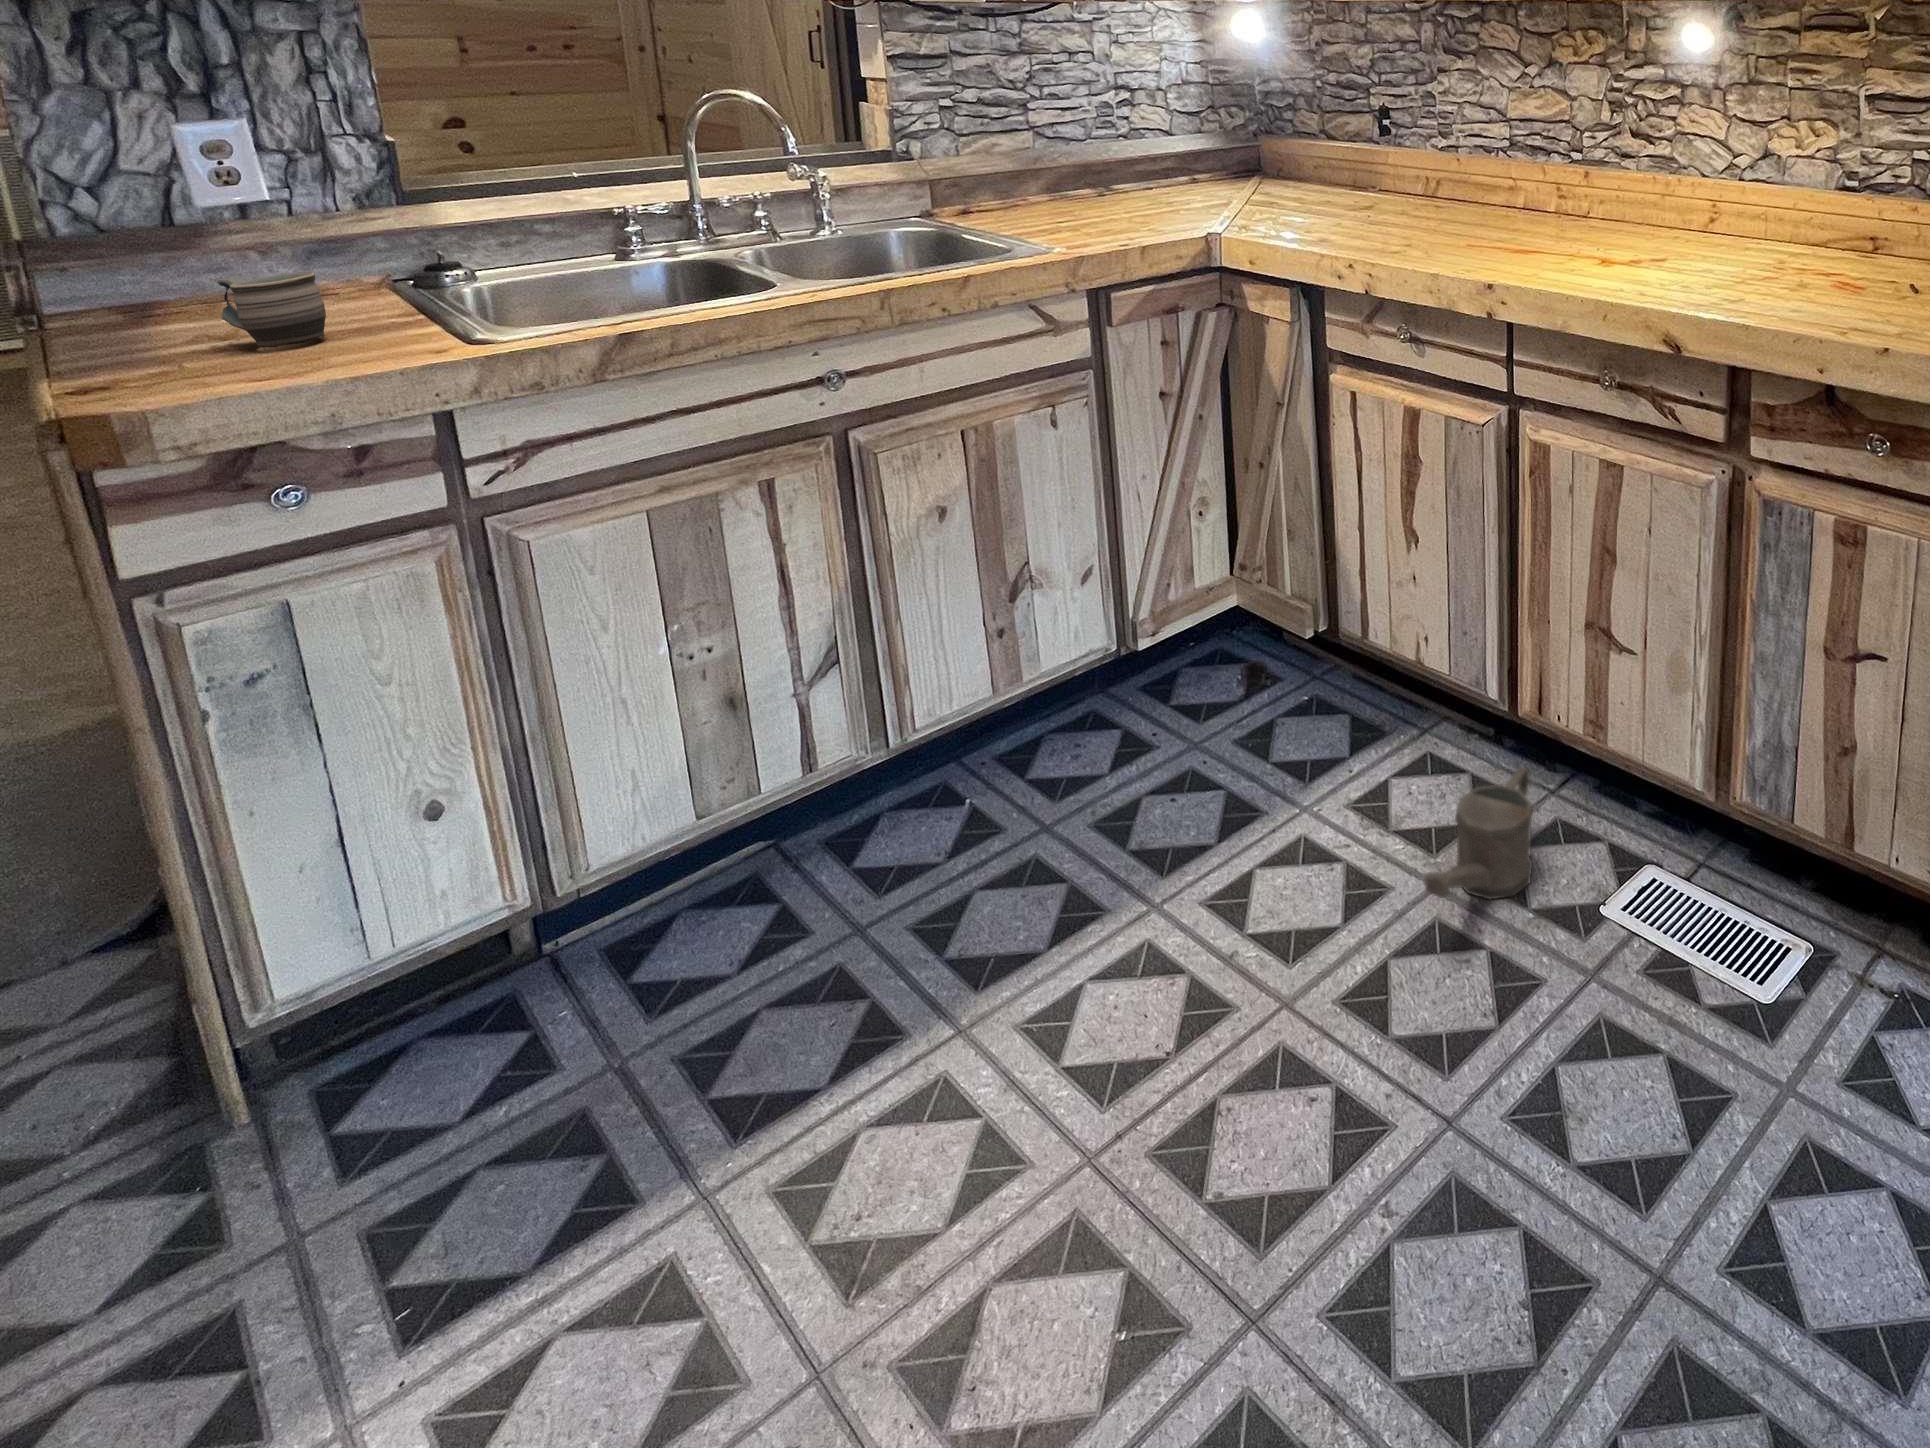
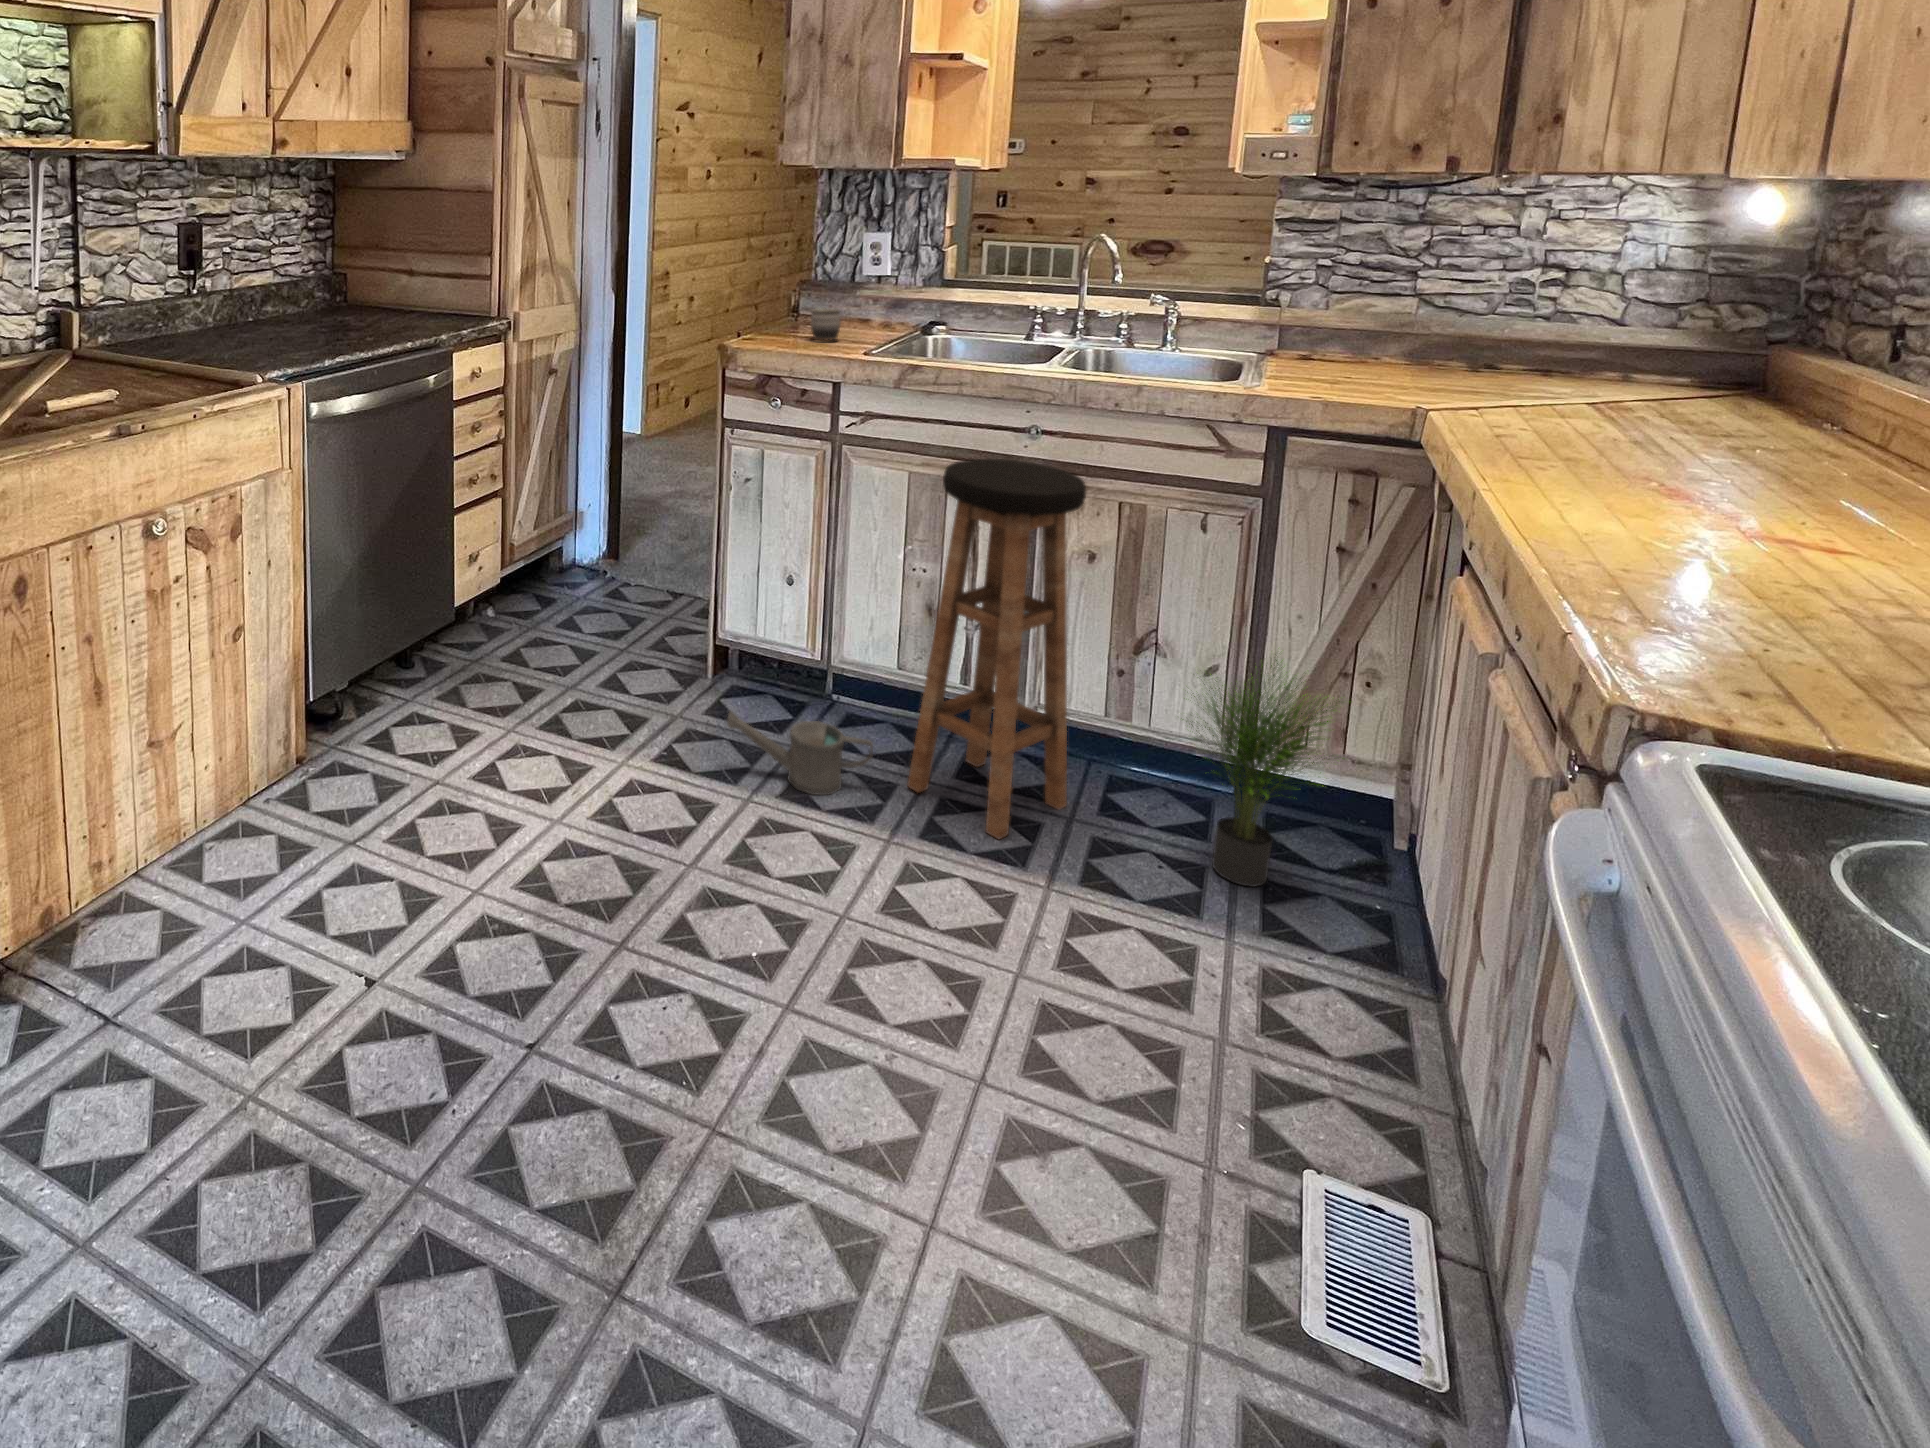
bar stool: none [831,407,1073,960] -> present [907,459,1086,839]
potted plant: none [1118,507,1312,763] -> present [1182,659,1343,887]
watering can: present [1425,767,1533,899] -> present [727,712,873,795]

